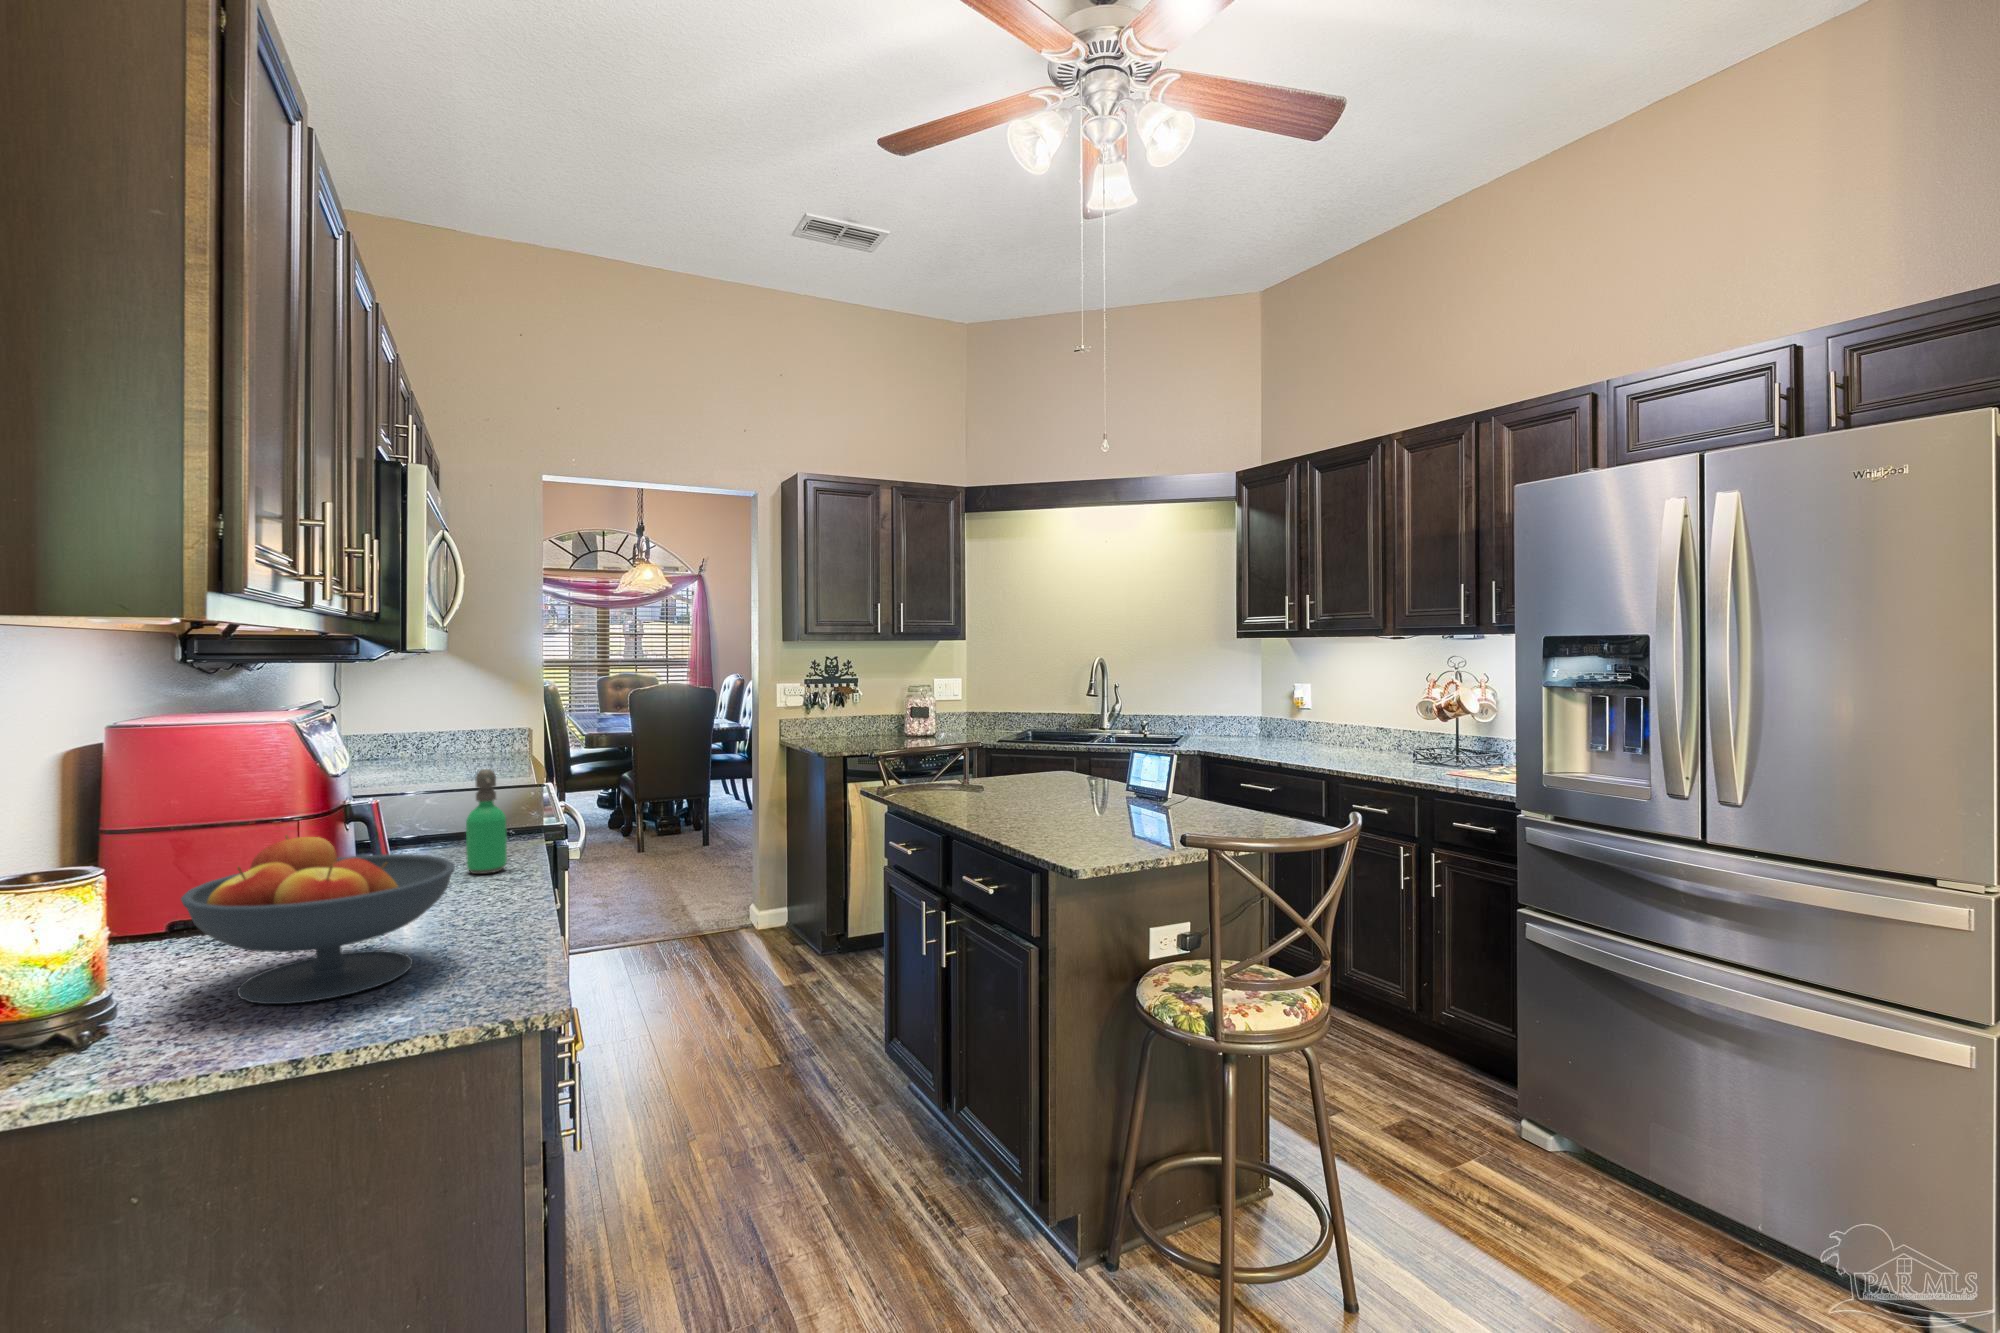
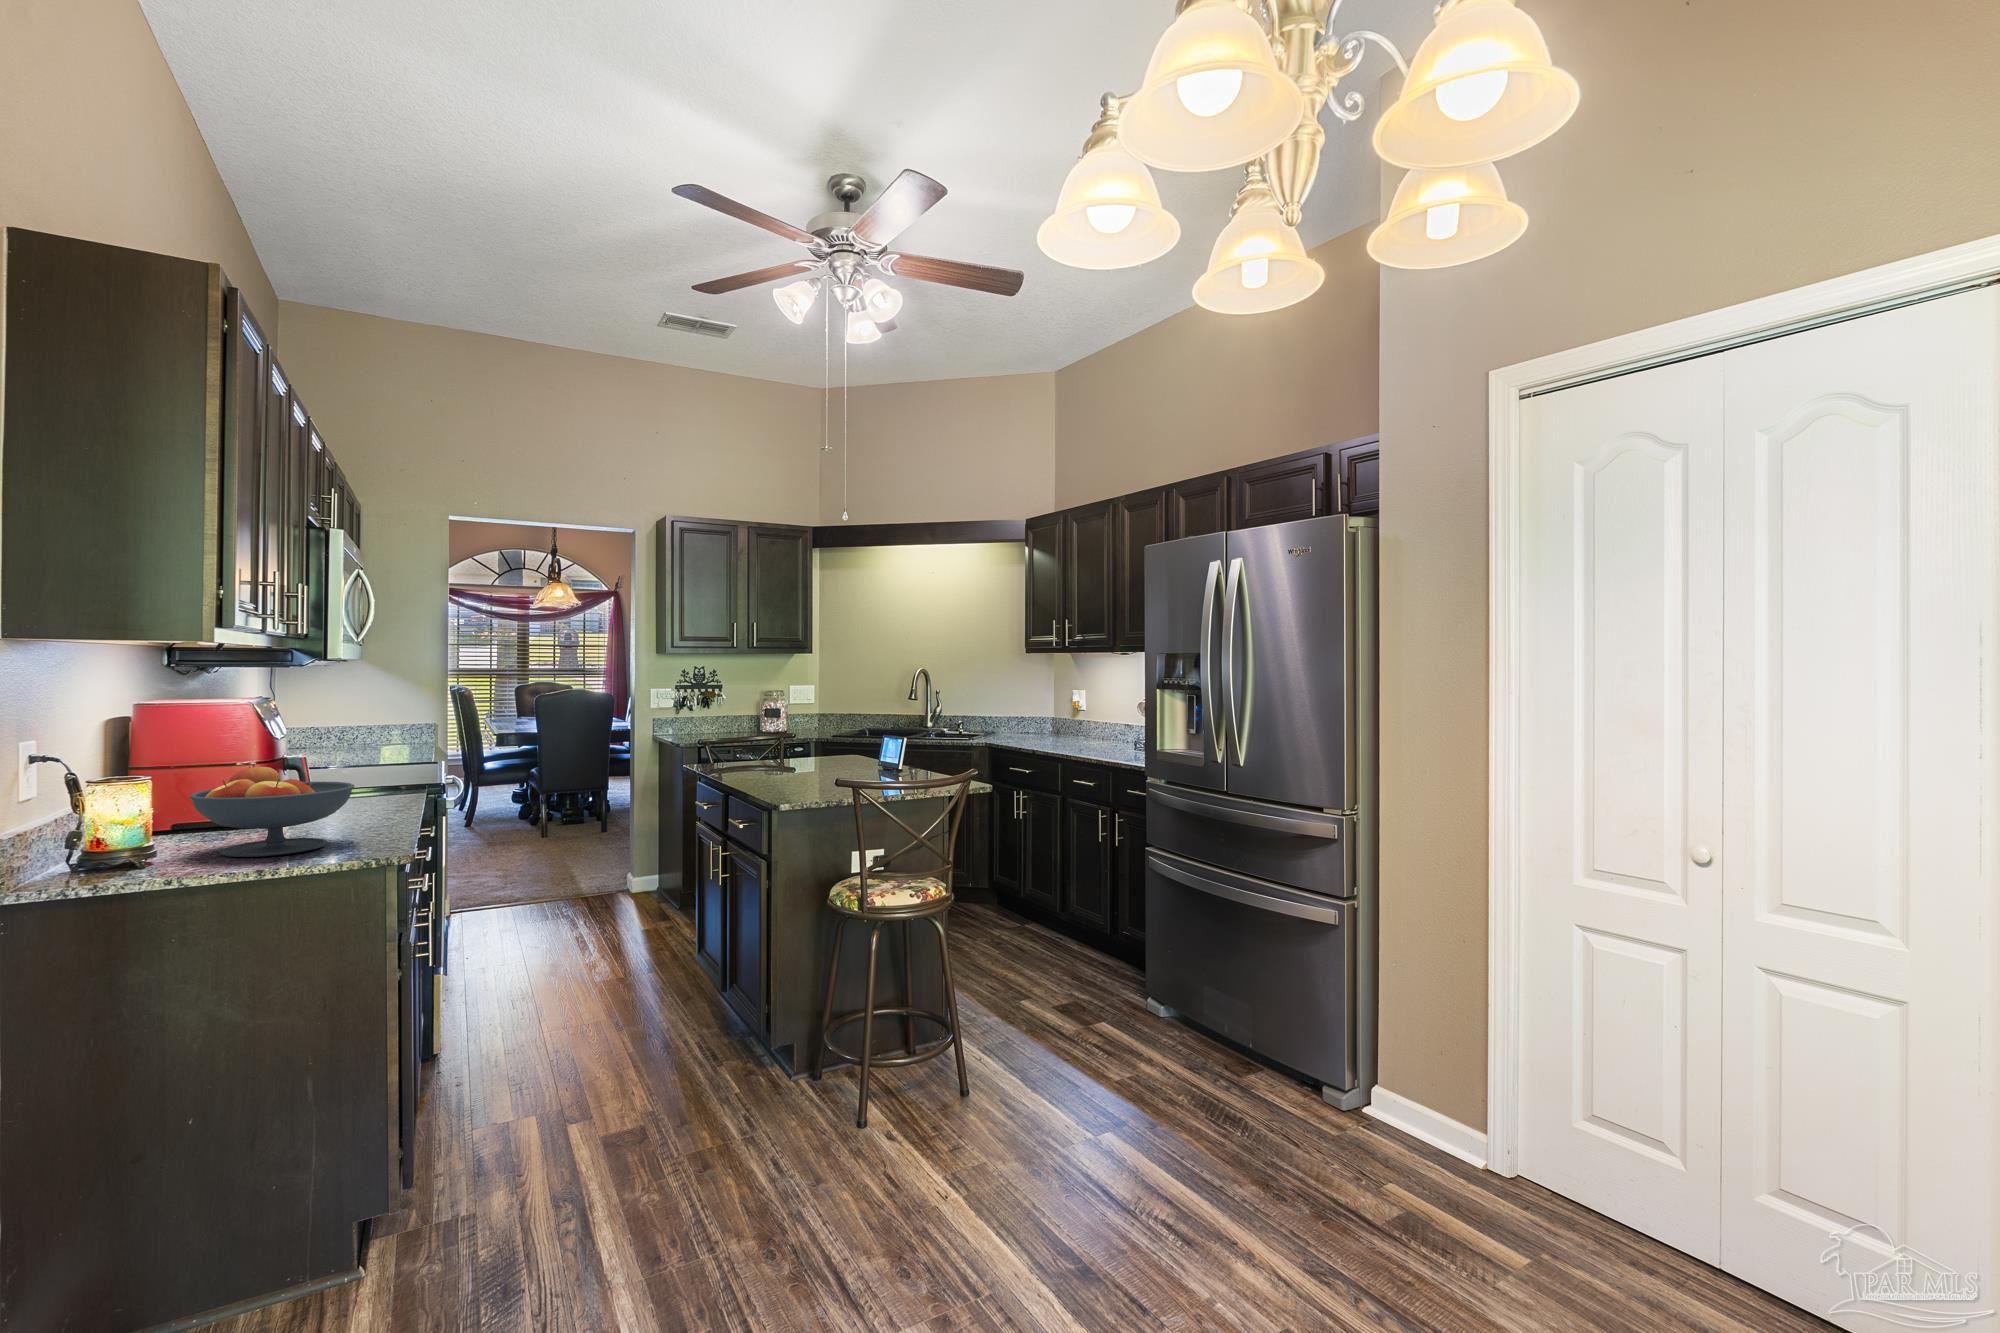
soap dispenser: present [466,769,507,874] -> none [368,738,397,809]

